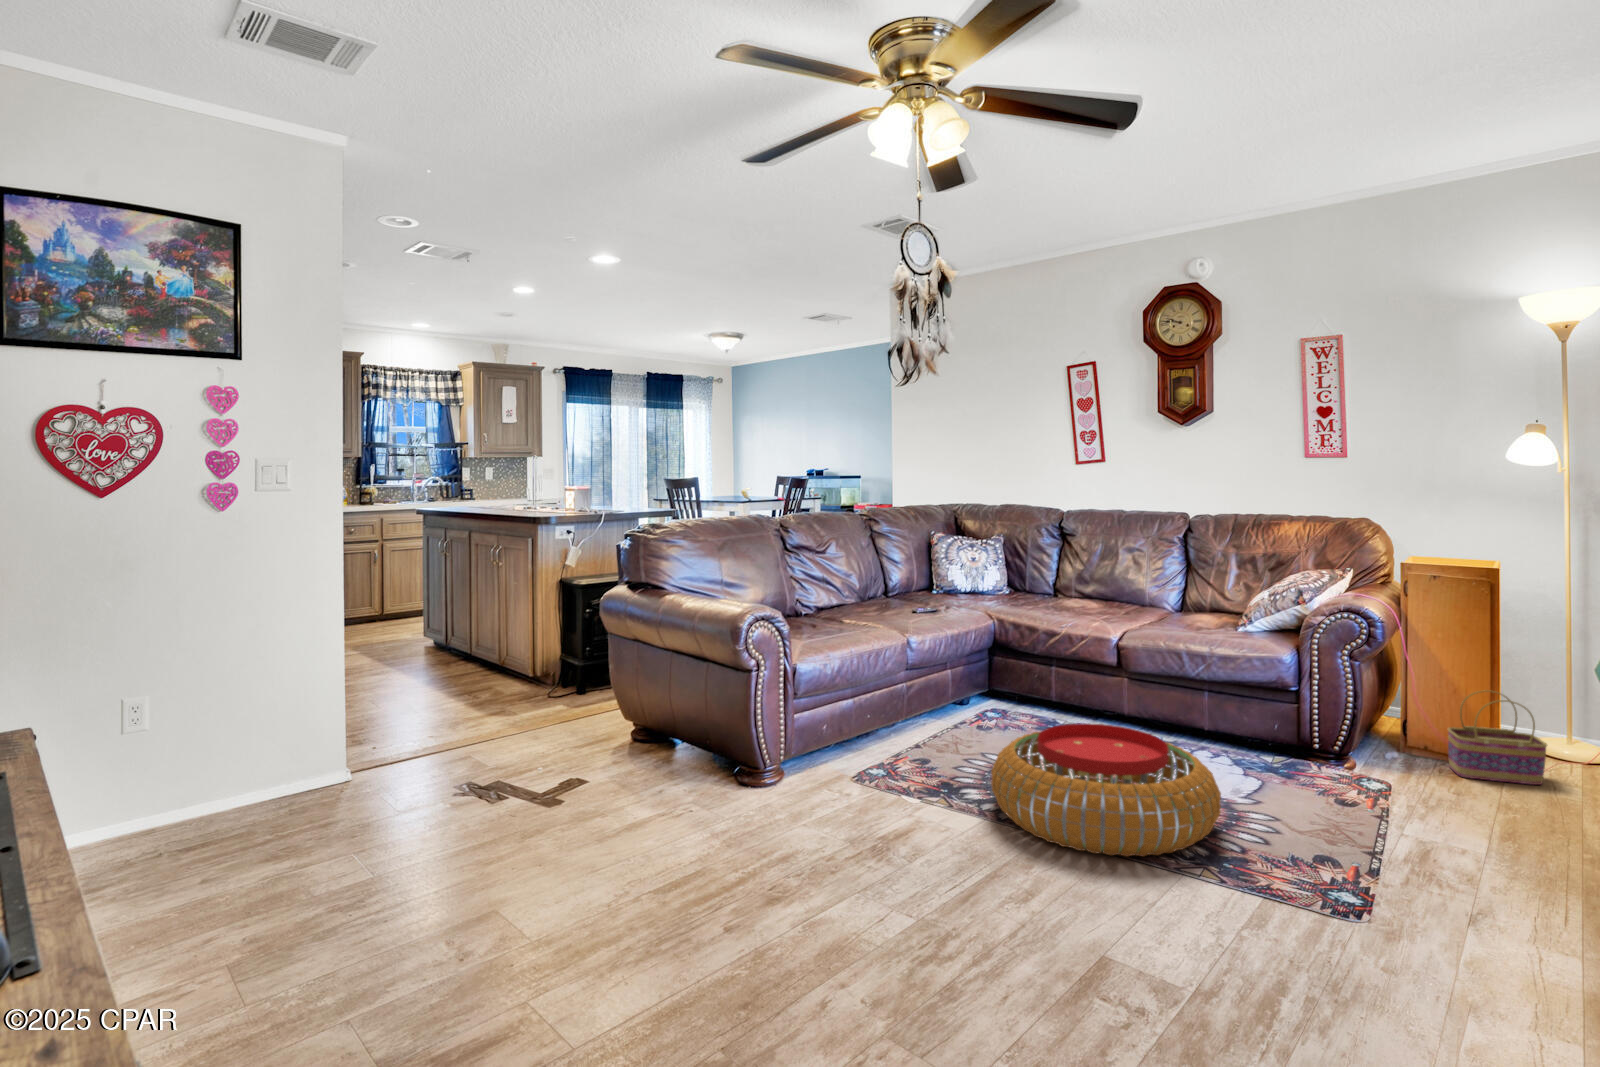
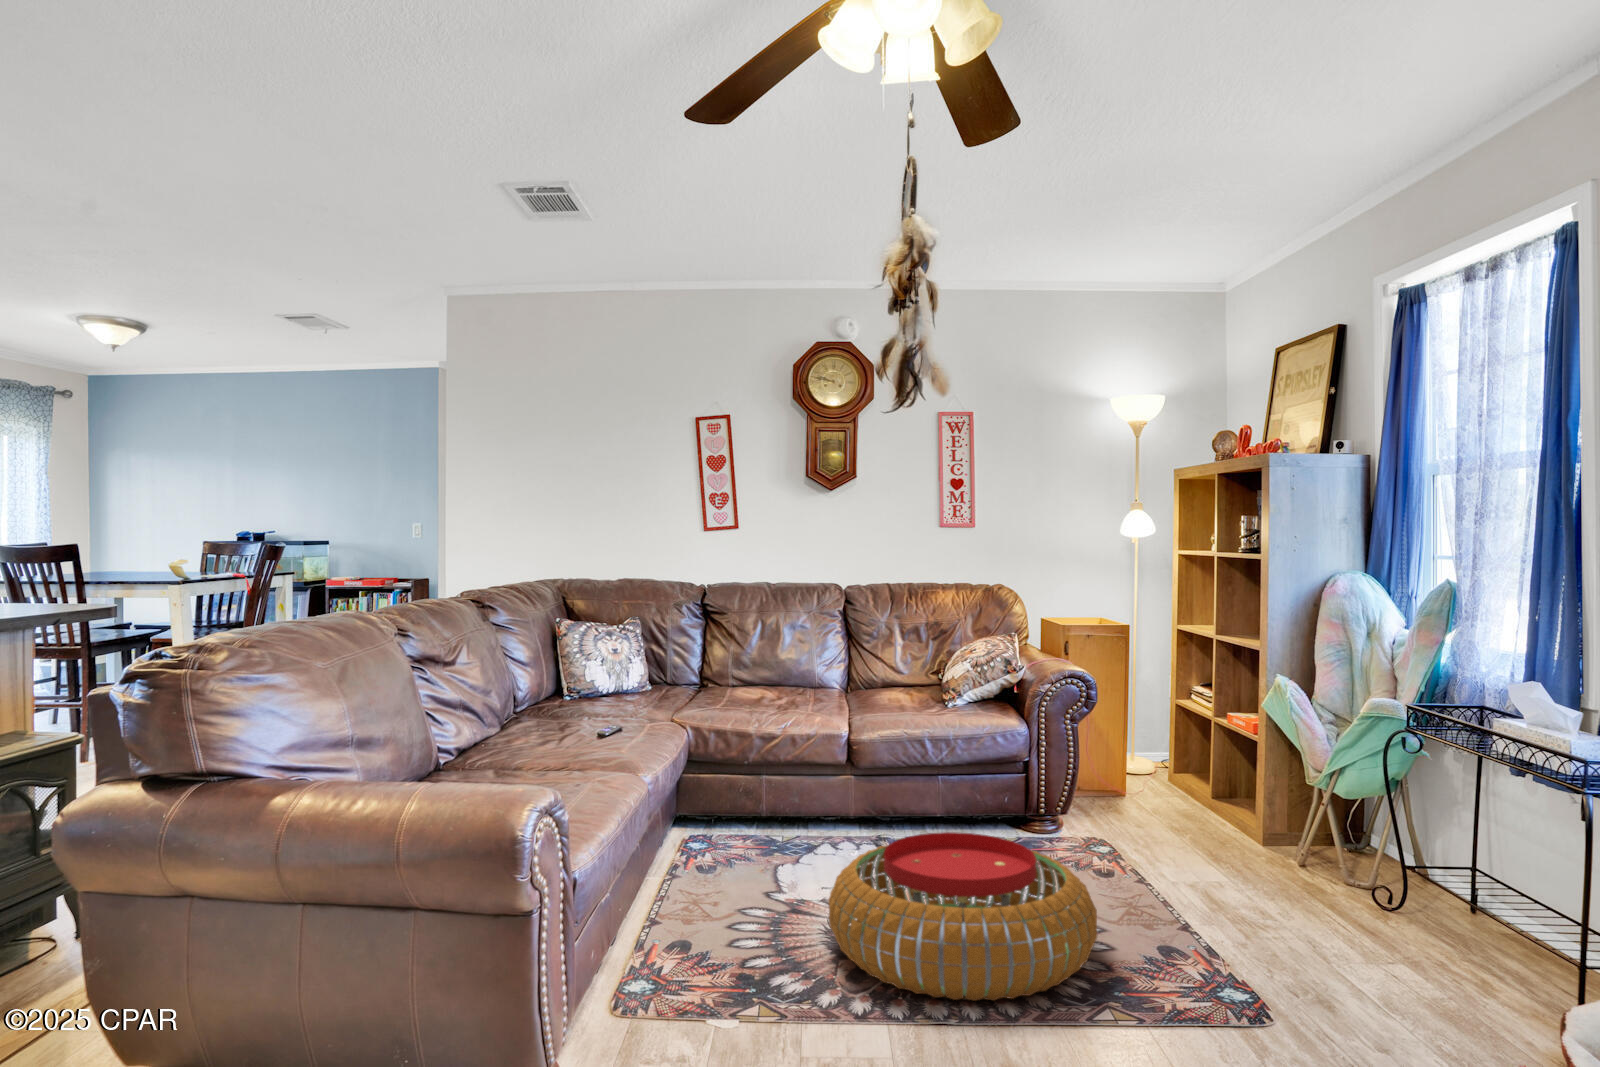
basket: present [1448,690,1547,785] -> none [1126,740,1201,825]

